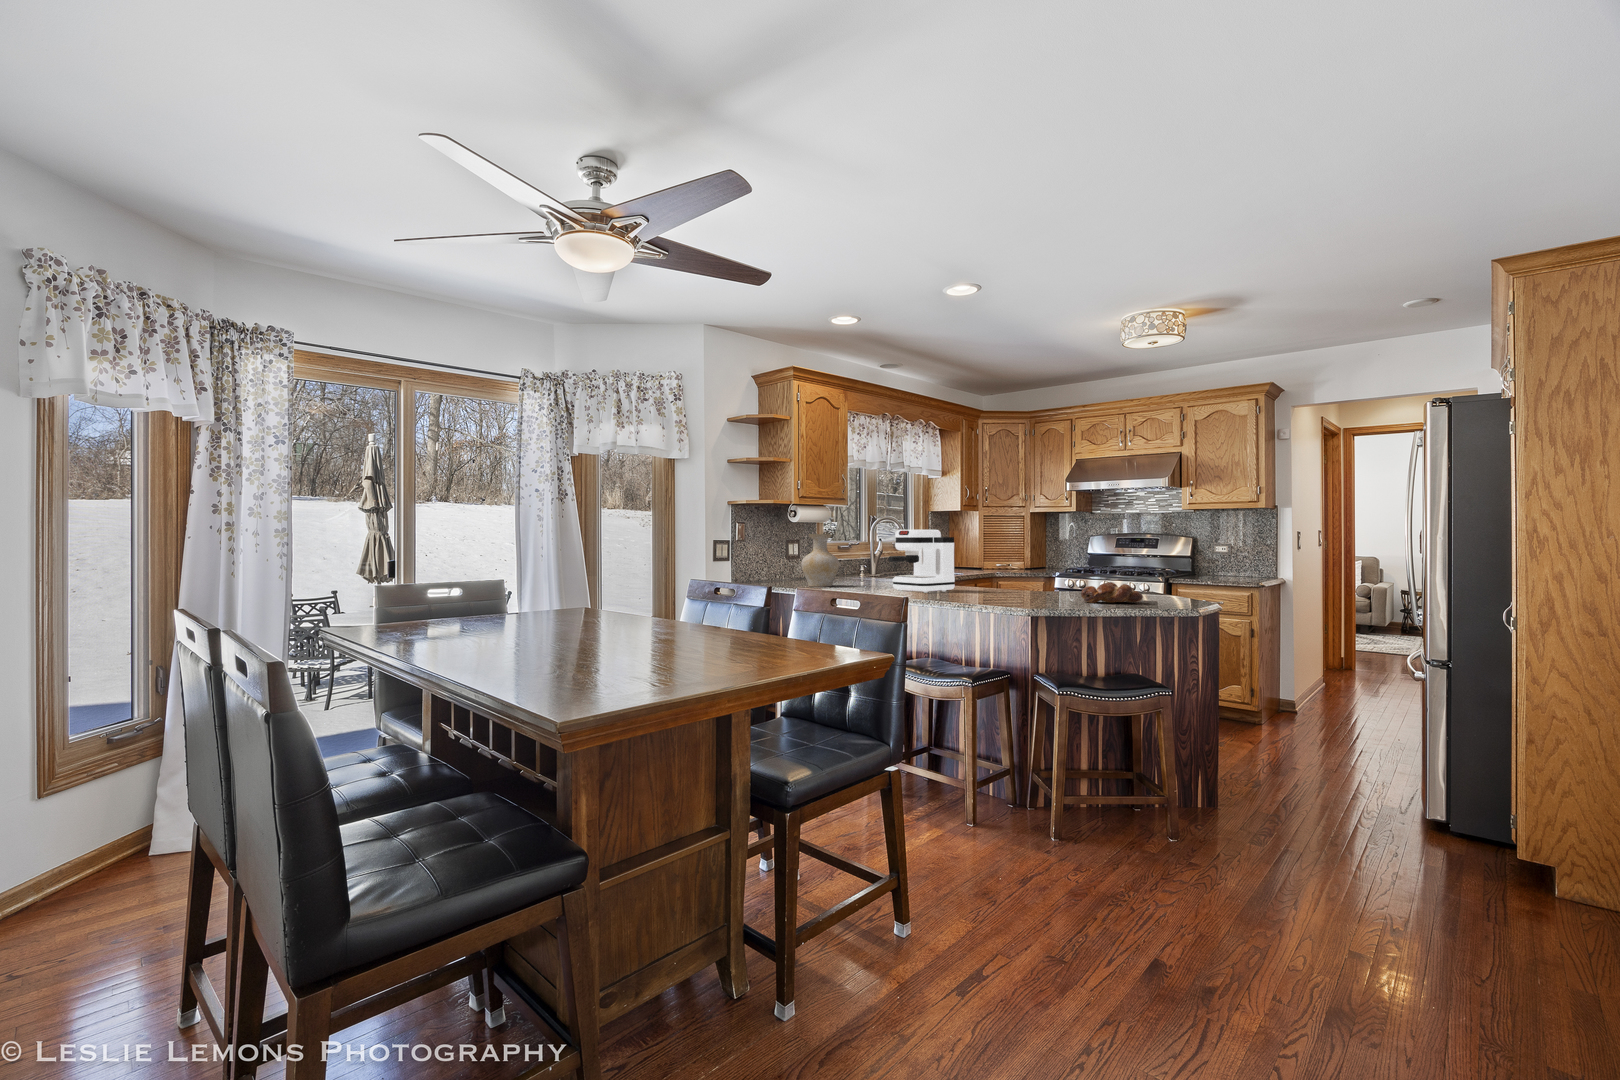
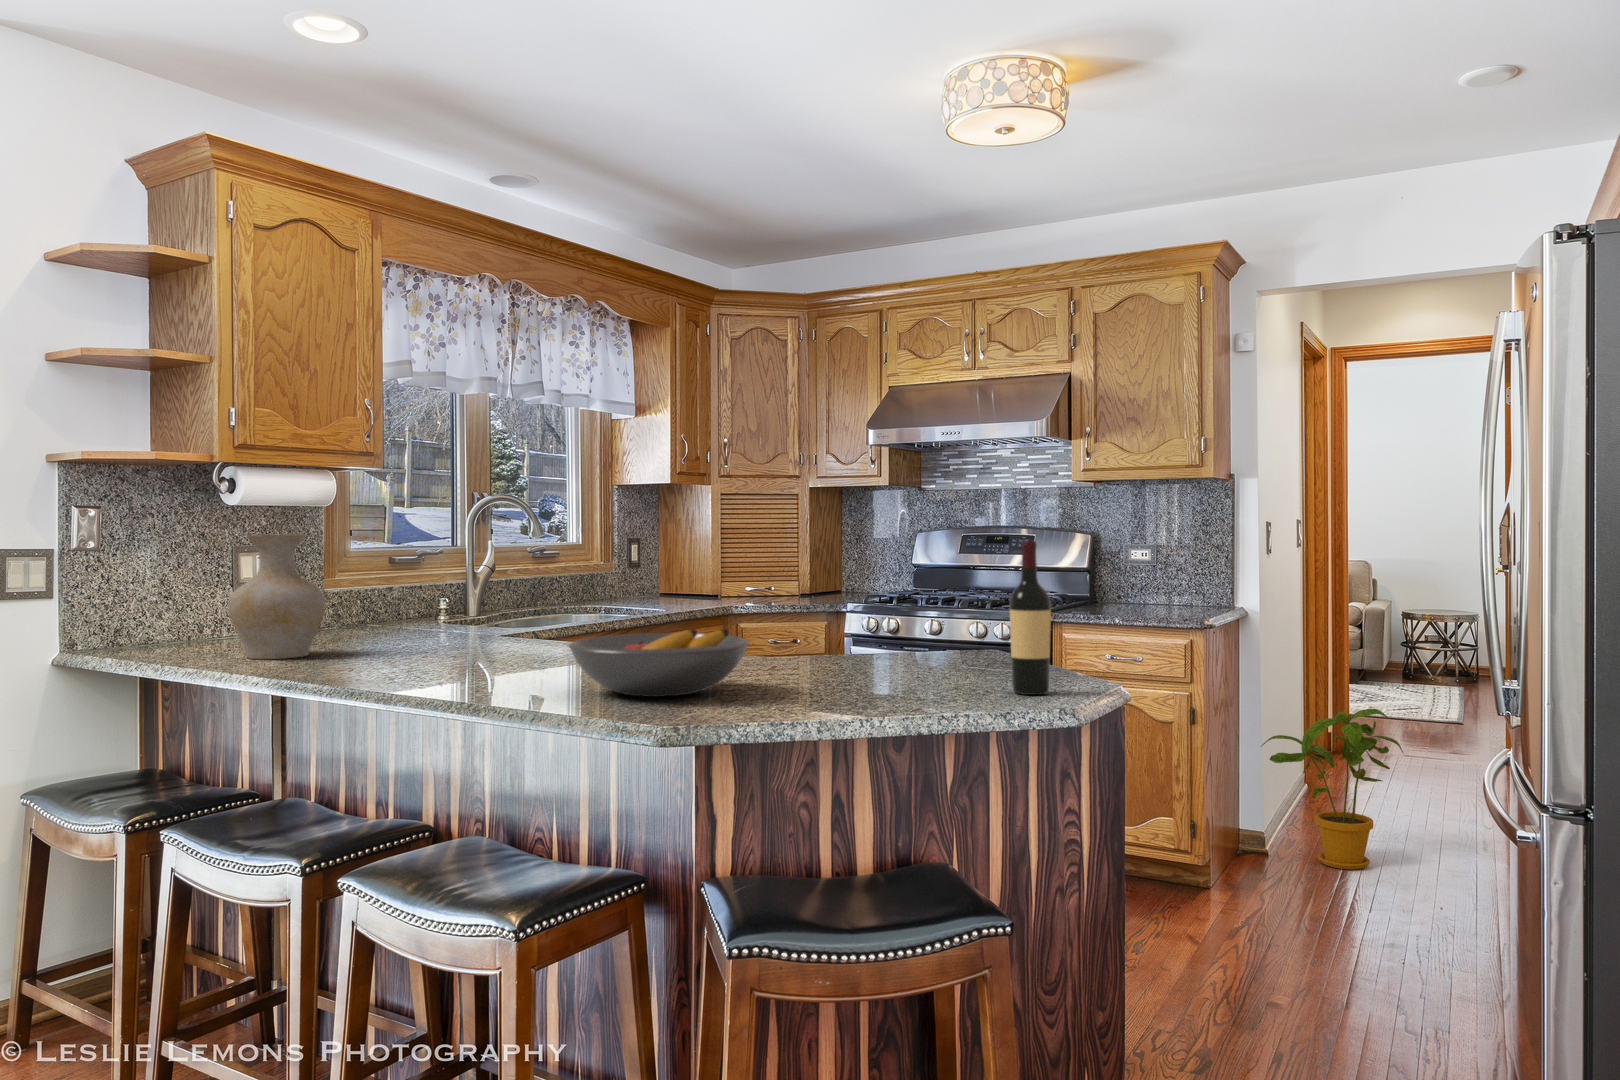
coffee maker: present [888,530,955,593] -> none [407,524,575,674]
wine bottle: none [1163,537,1183,604] -> present [1010,541,1051,695]
fruit bowl: none [969,573,1046,600] -> present [569,629,749,697]
bread loaf: present [1081,582,1143,603] -> none [829,647,964,699]
house plant: none [1292,632,1381,720] -> present [1262,709,1403,870]

